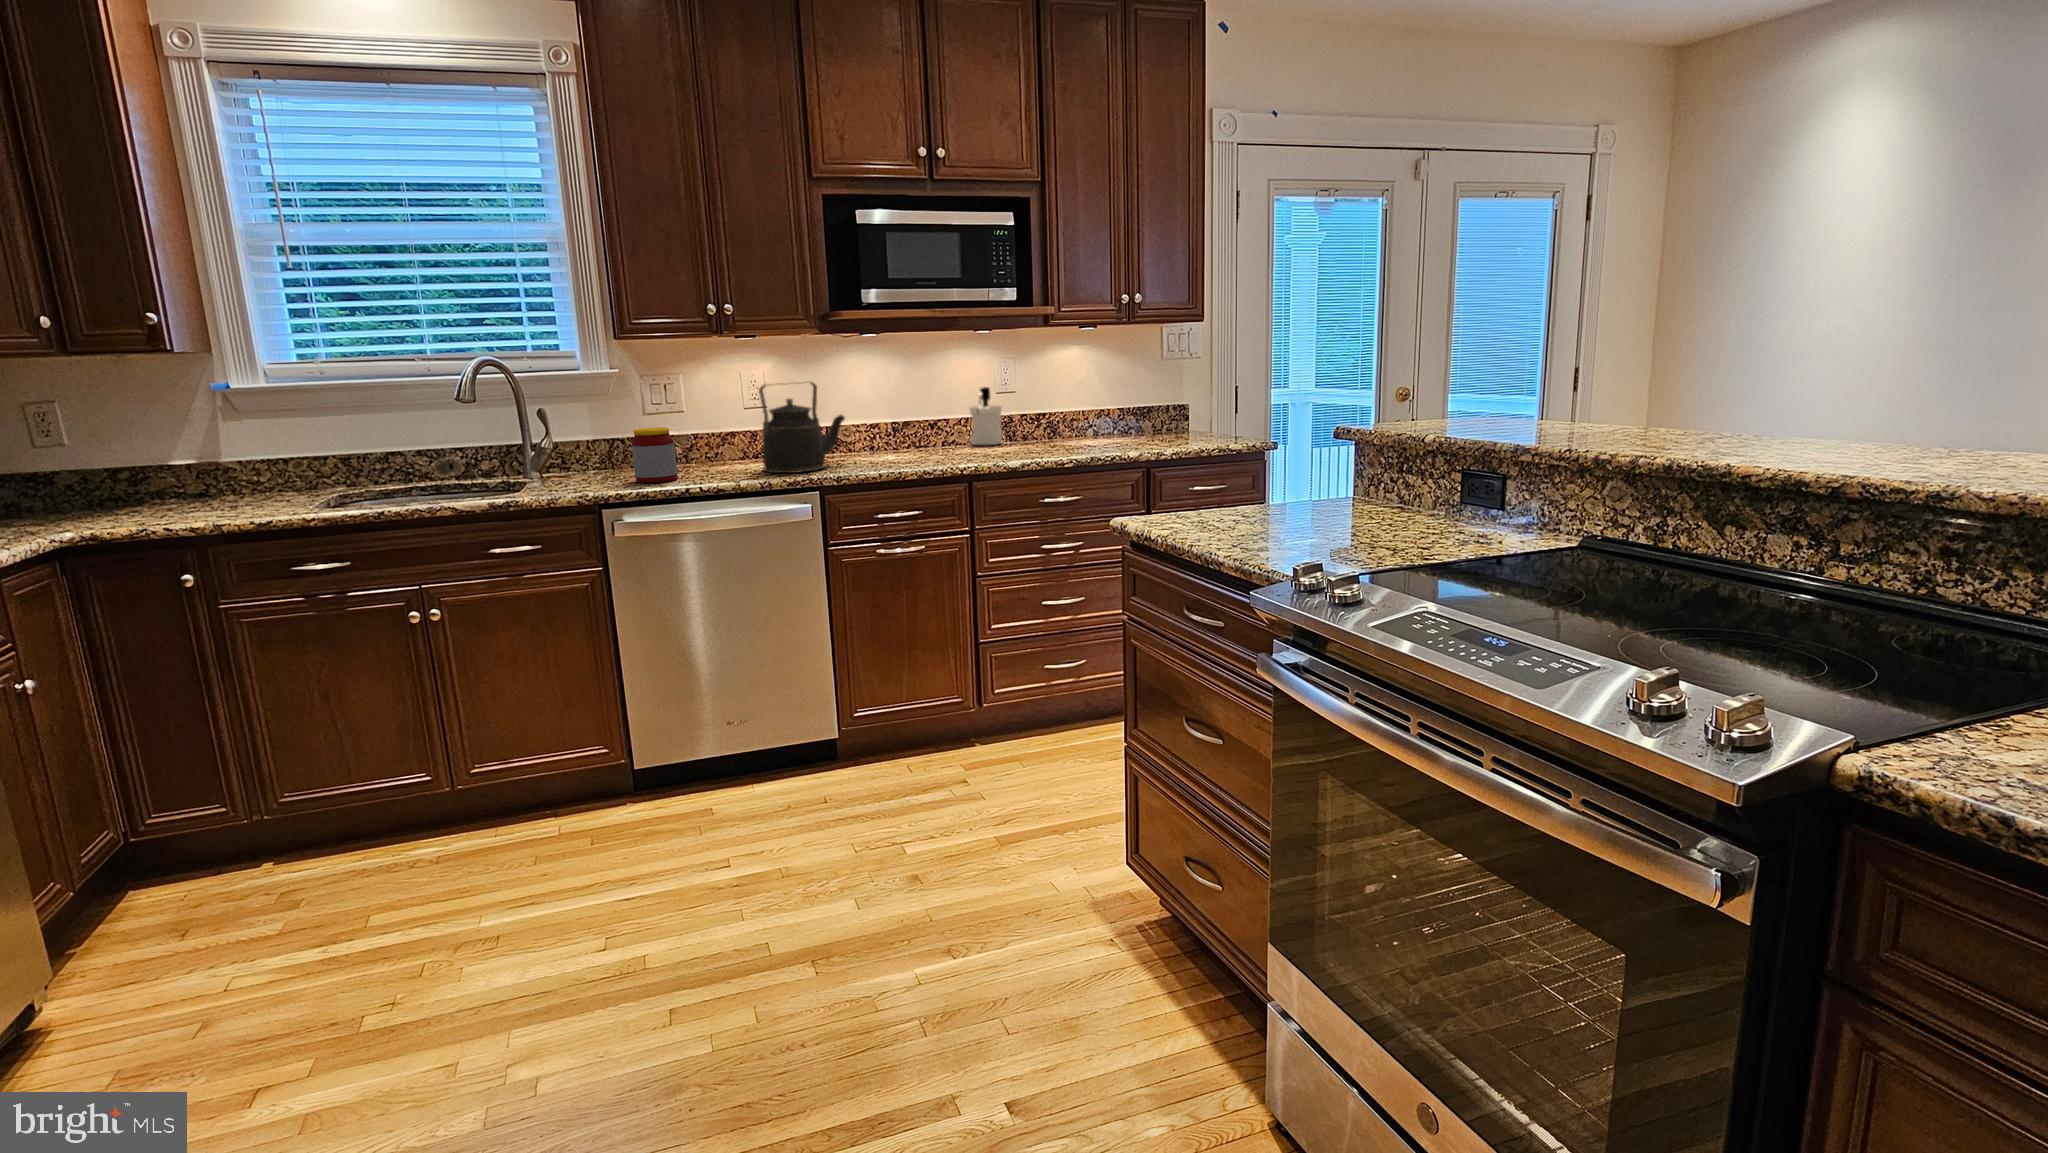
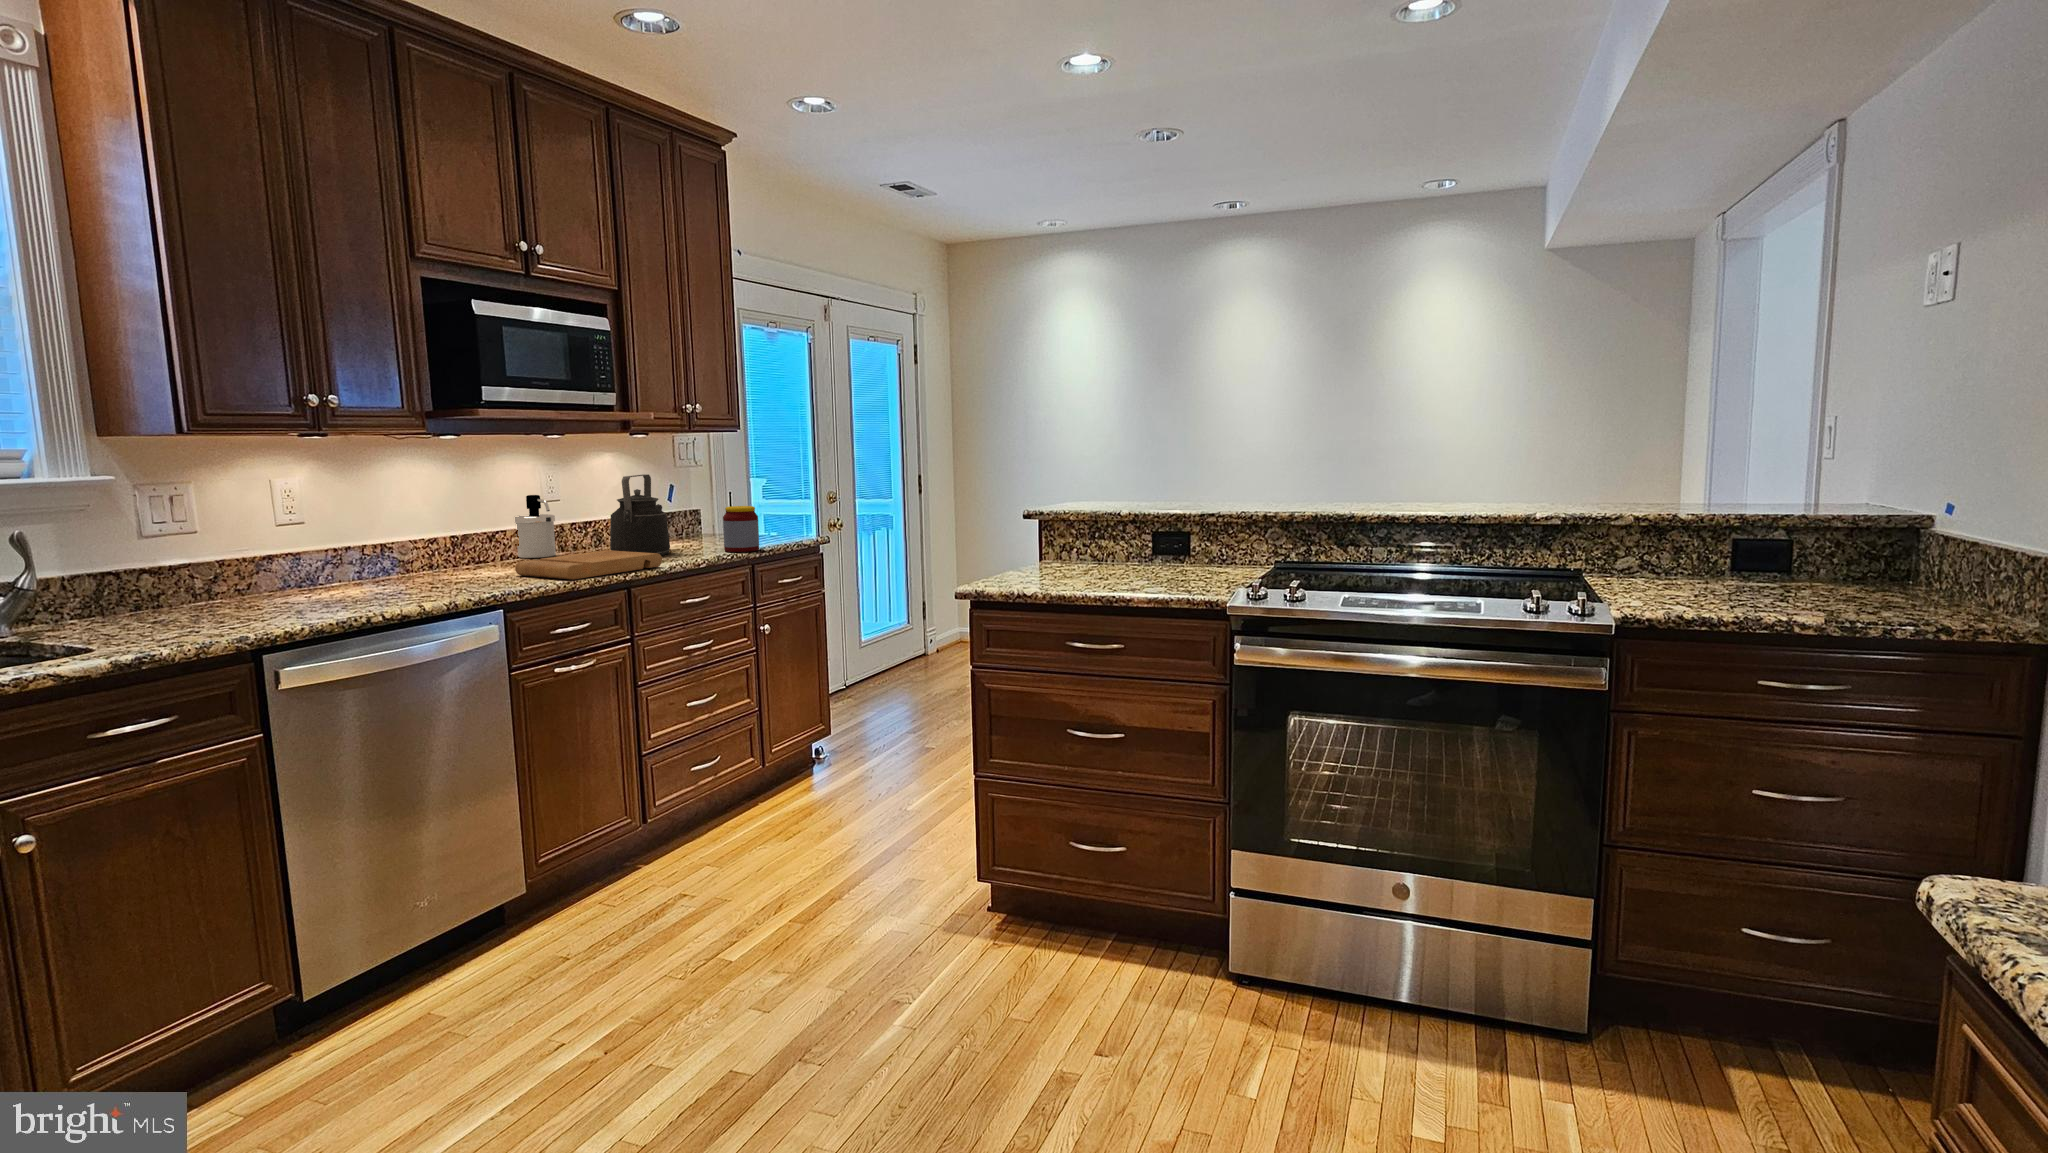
kettle: present [759,382,845,473] -> present [610,474,670,555]
jar: present [632,427,678,483] -> present [723,506,759,552]
cutting board: none [901,443,1023,469] -> present [515,550,662,580]

